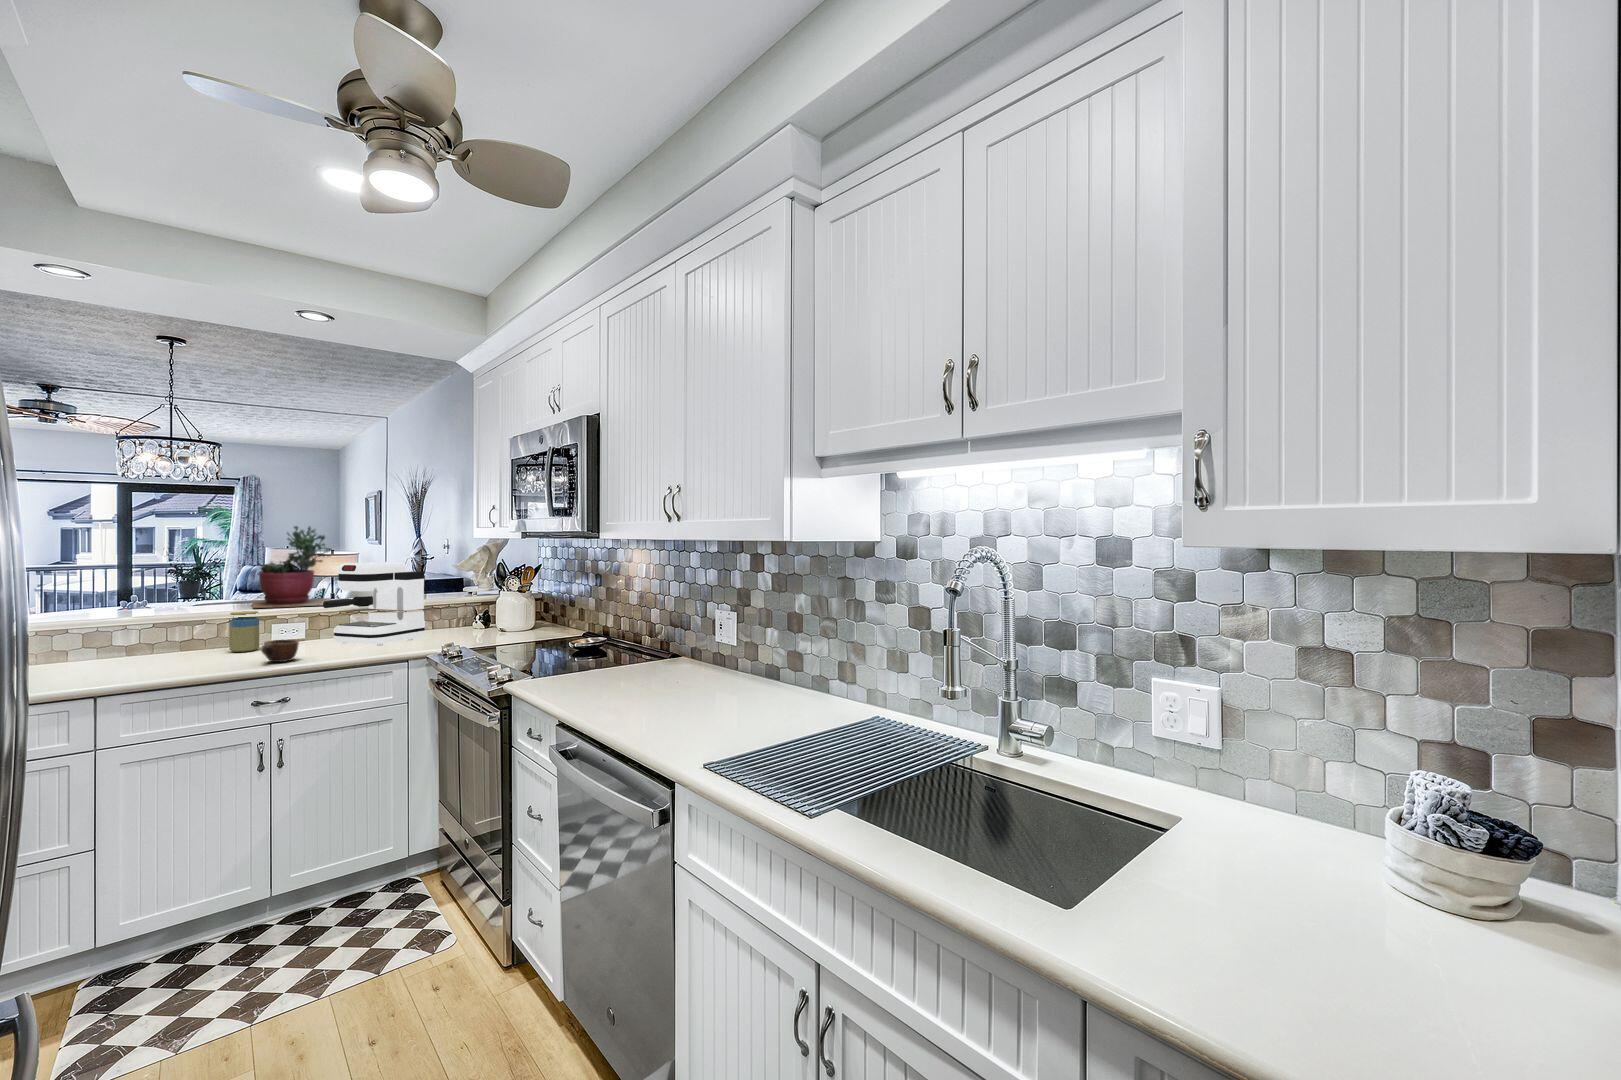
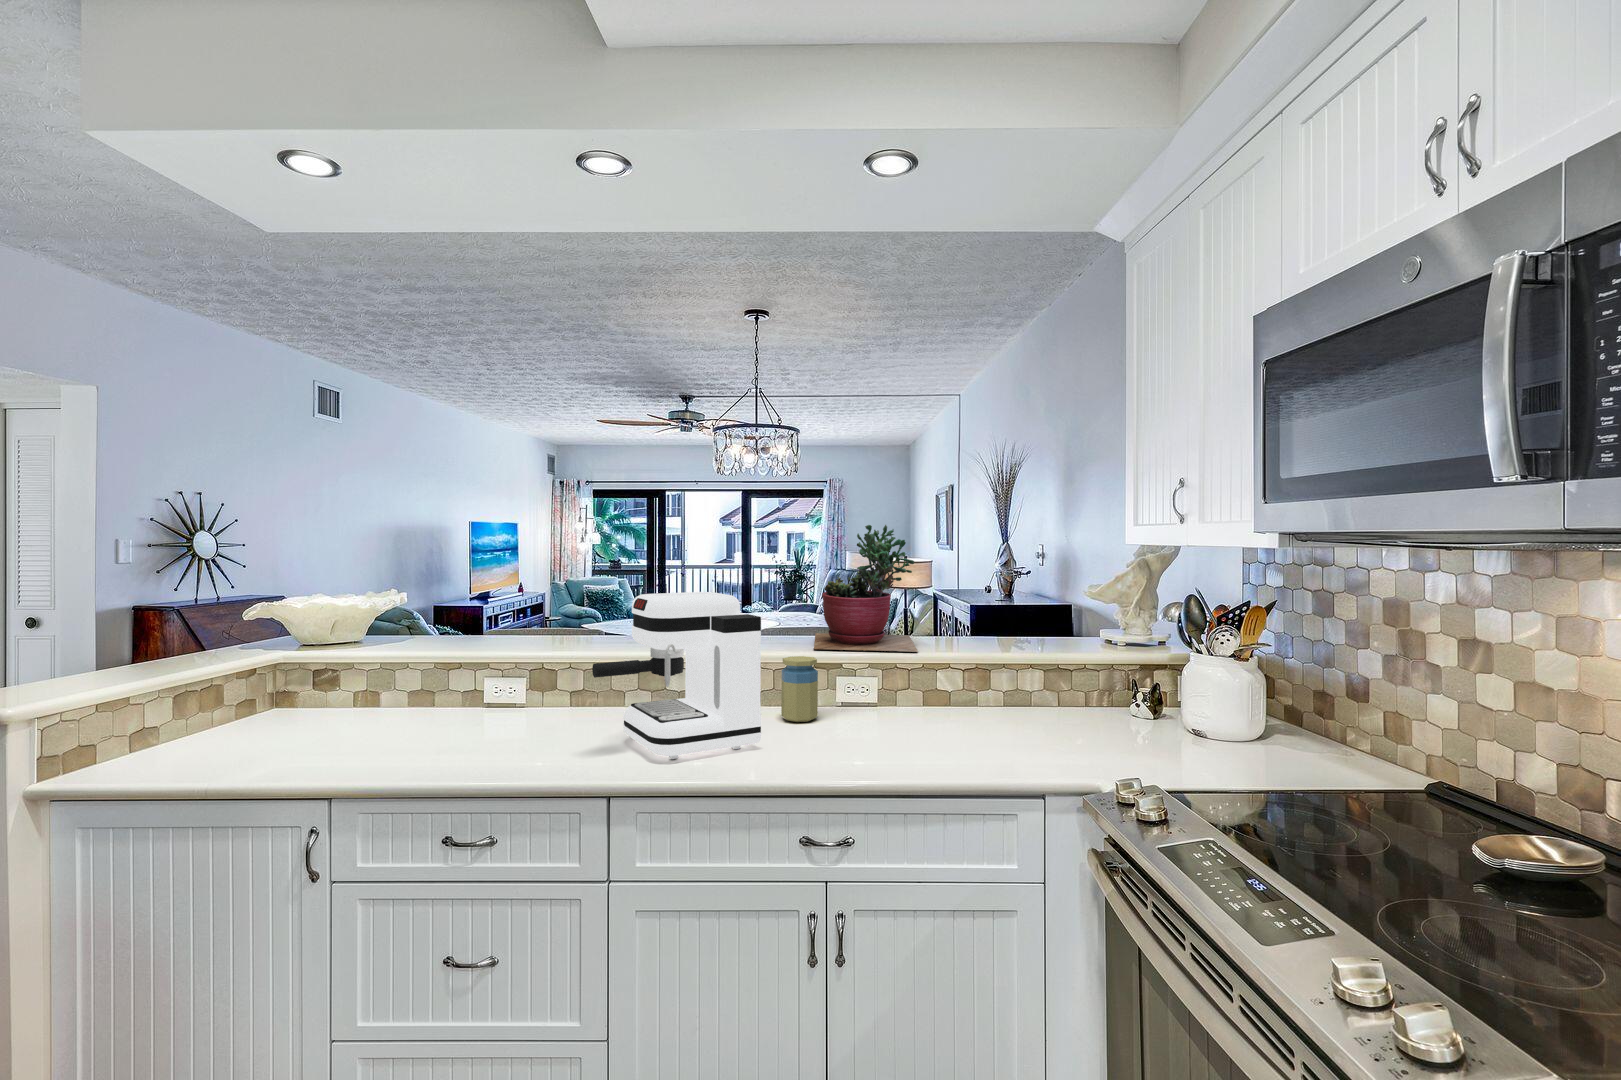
coffee maker: present [323,562,425,646] -> present [592,592,761,759]
mug: present [261,640,299,662] -> none [812,720,866,764]

